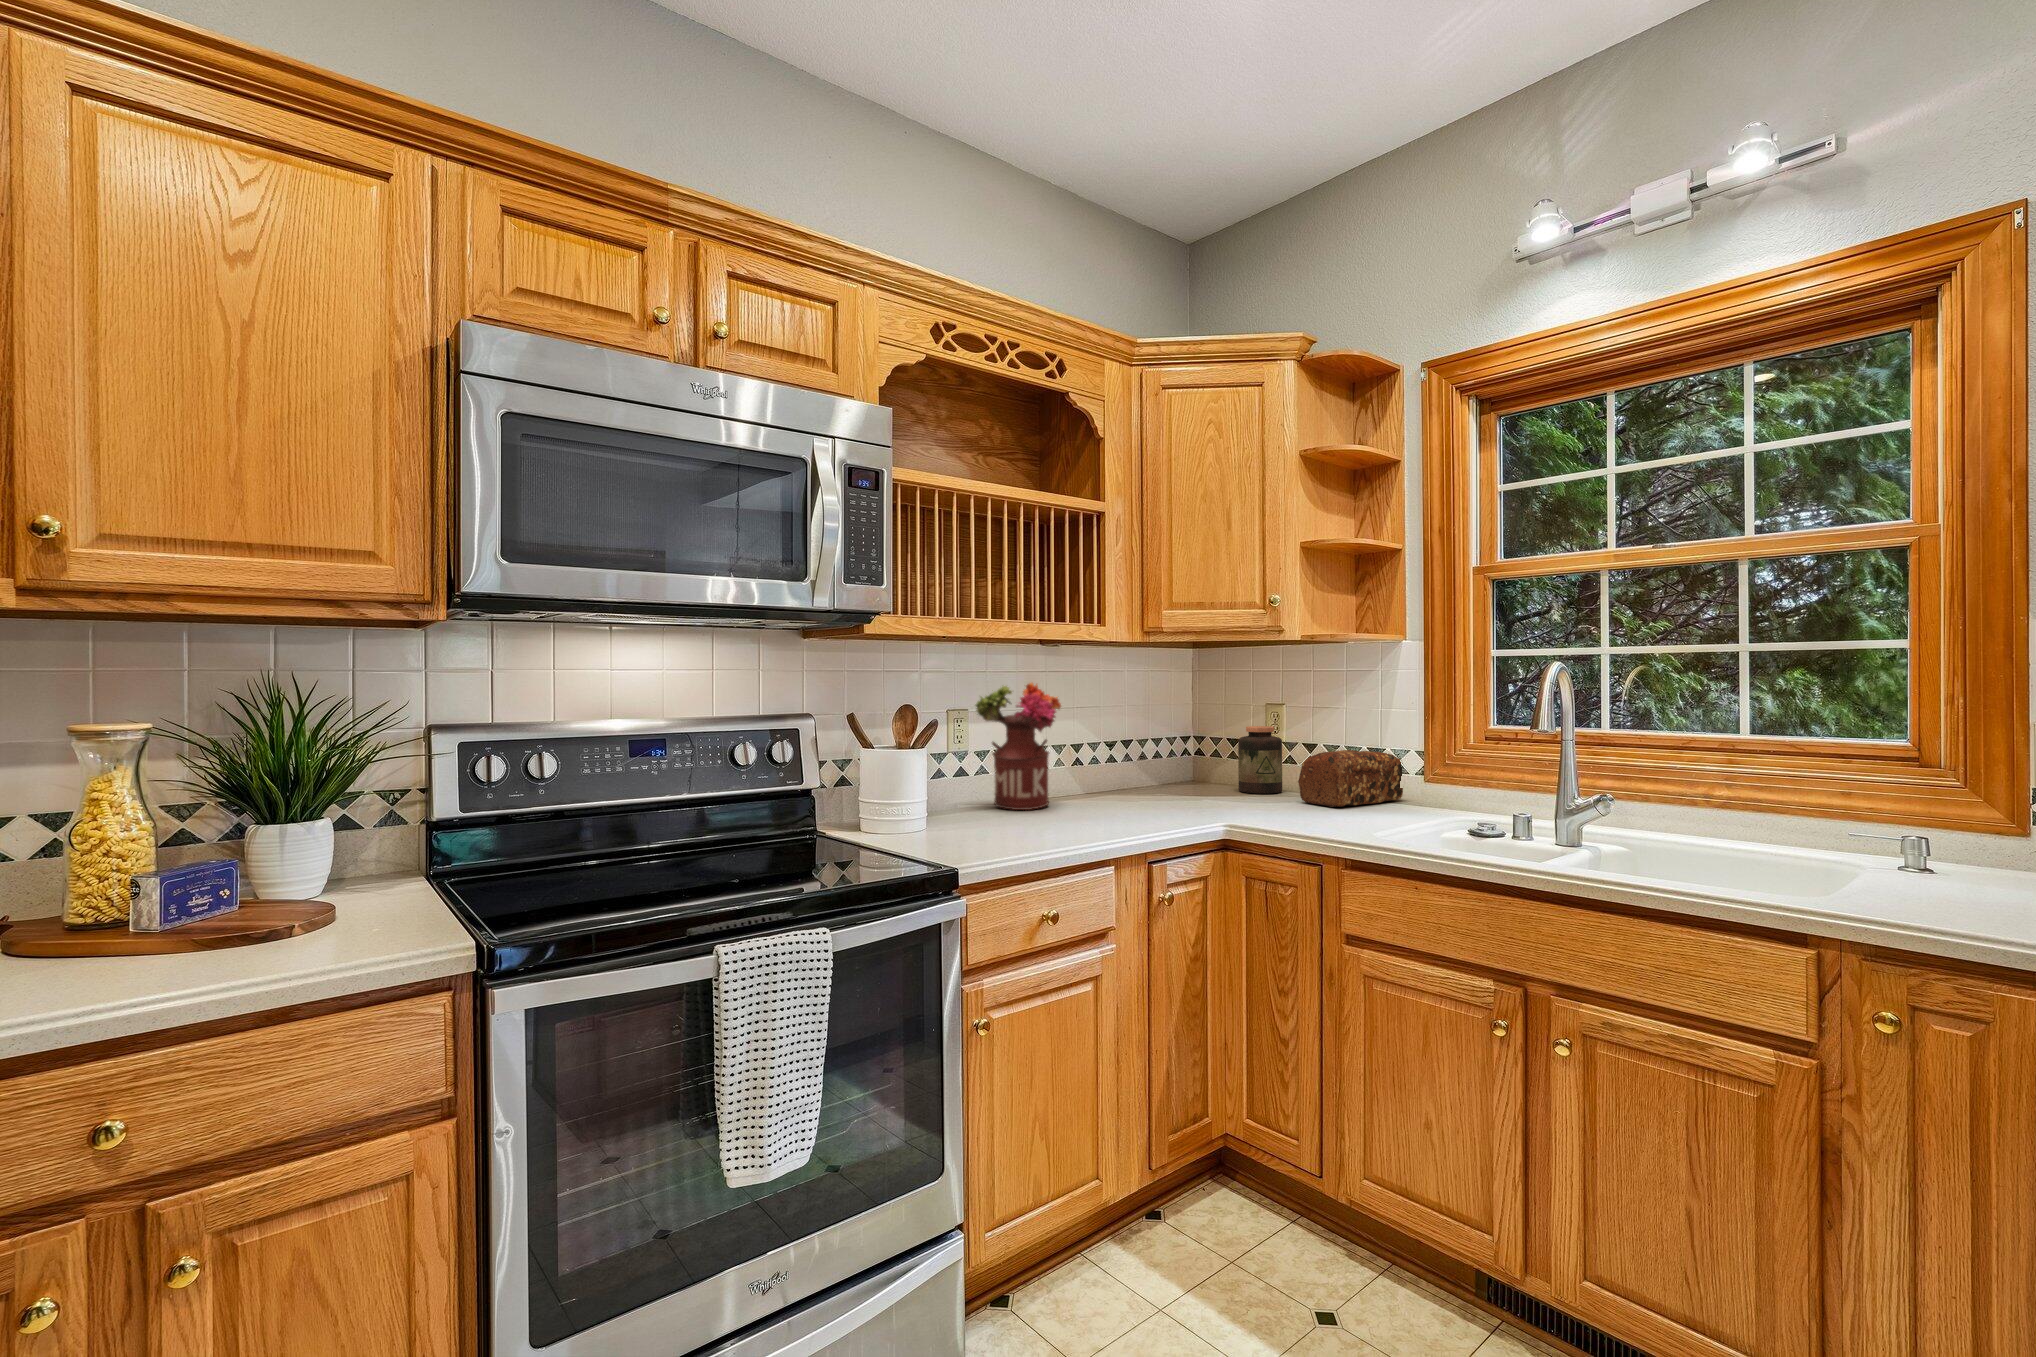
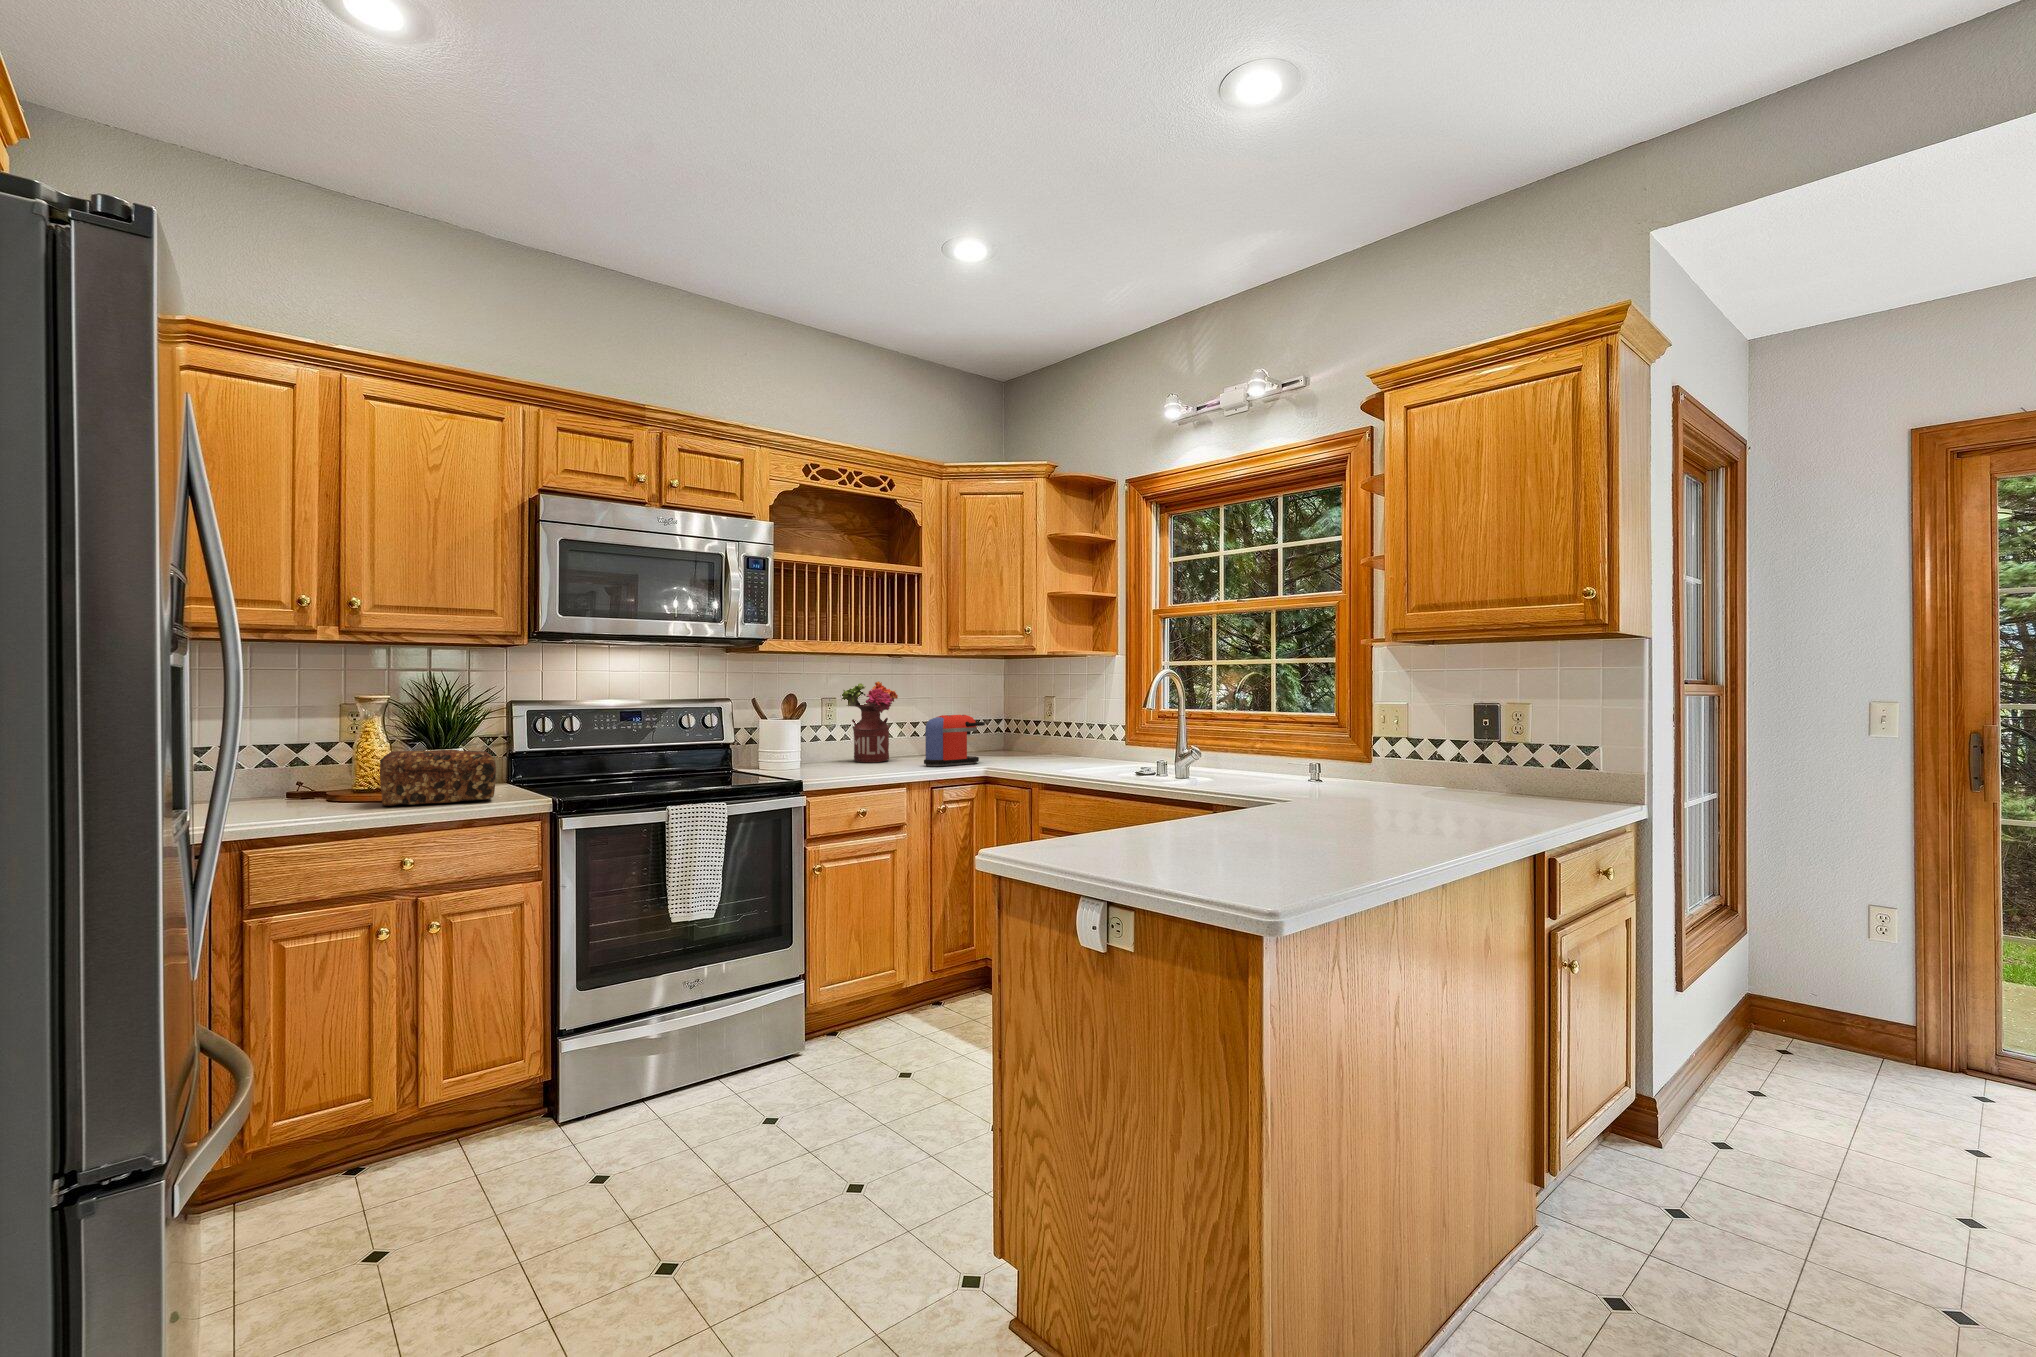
jar: present [1238,726,1282,794] -> none [1023,711,1051,755]
coffee maker: none [1117,735,1206,821] -> present [924,715,985,766]
bread loaf: present [1298,750,1403,807] -> present [380,749,496,806]

